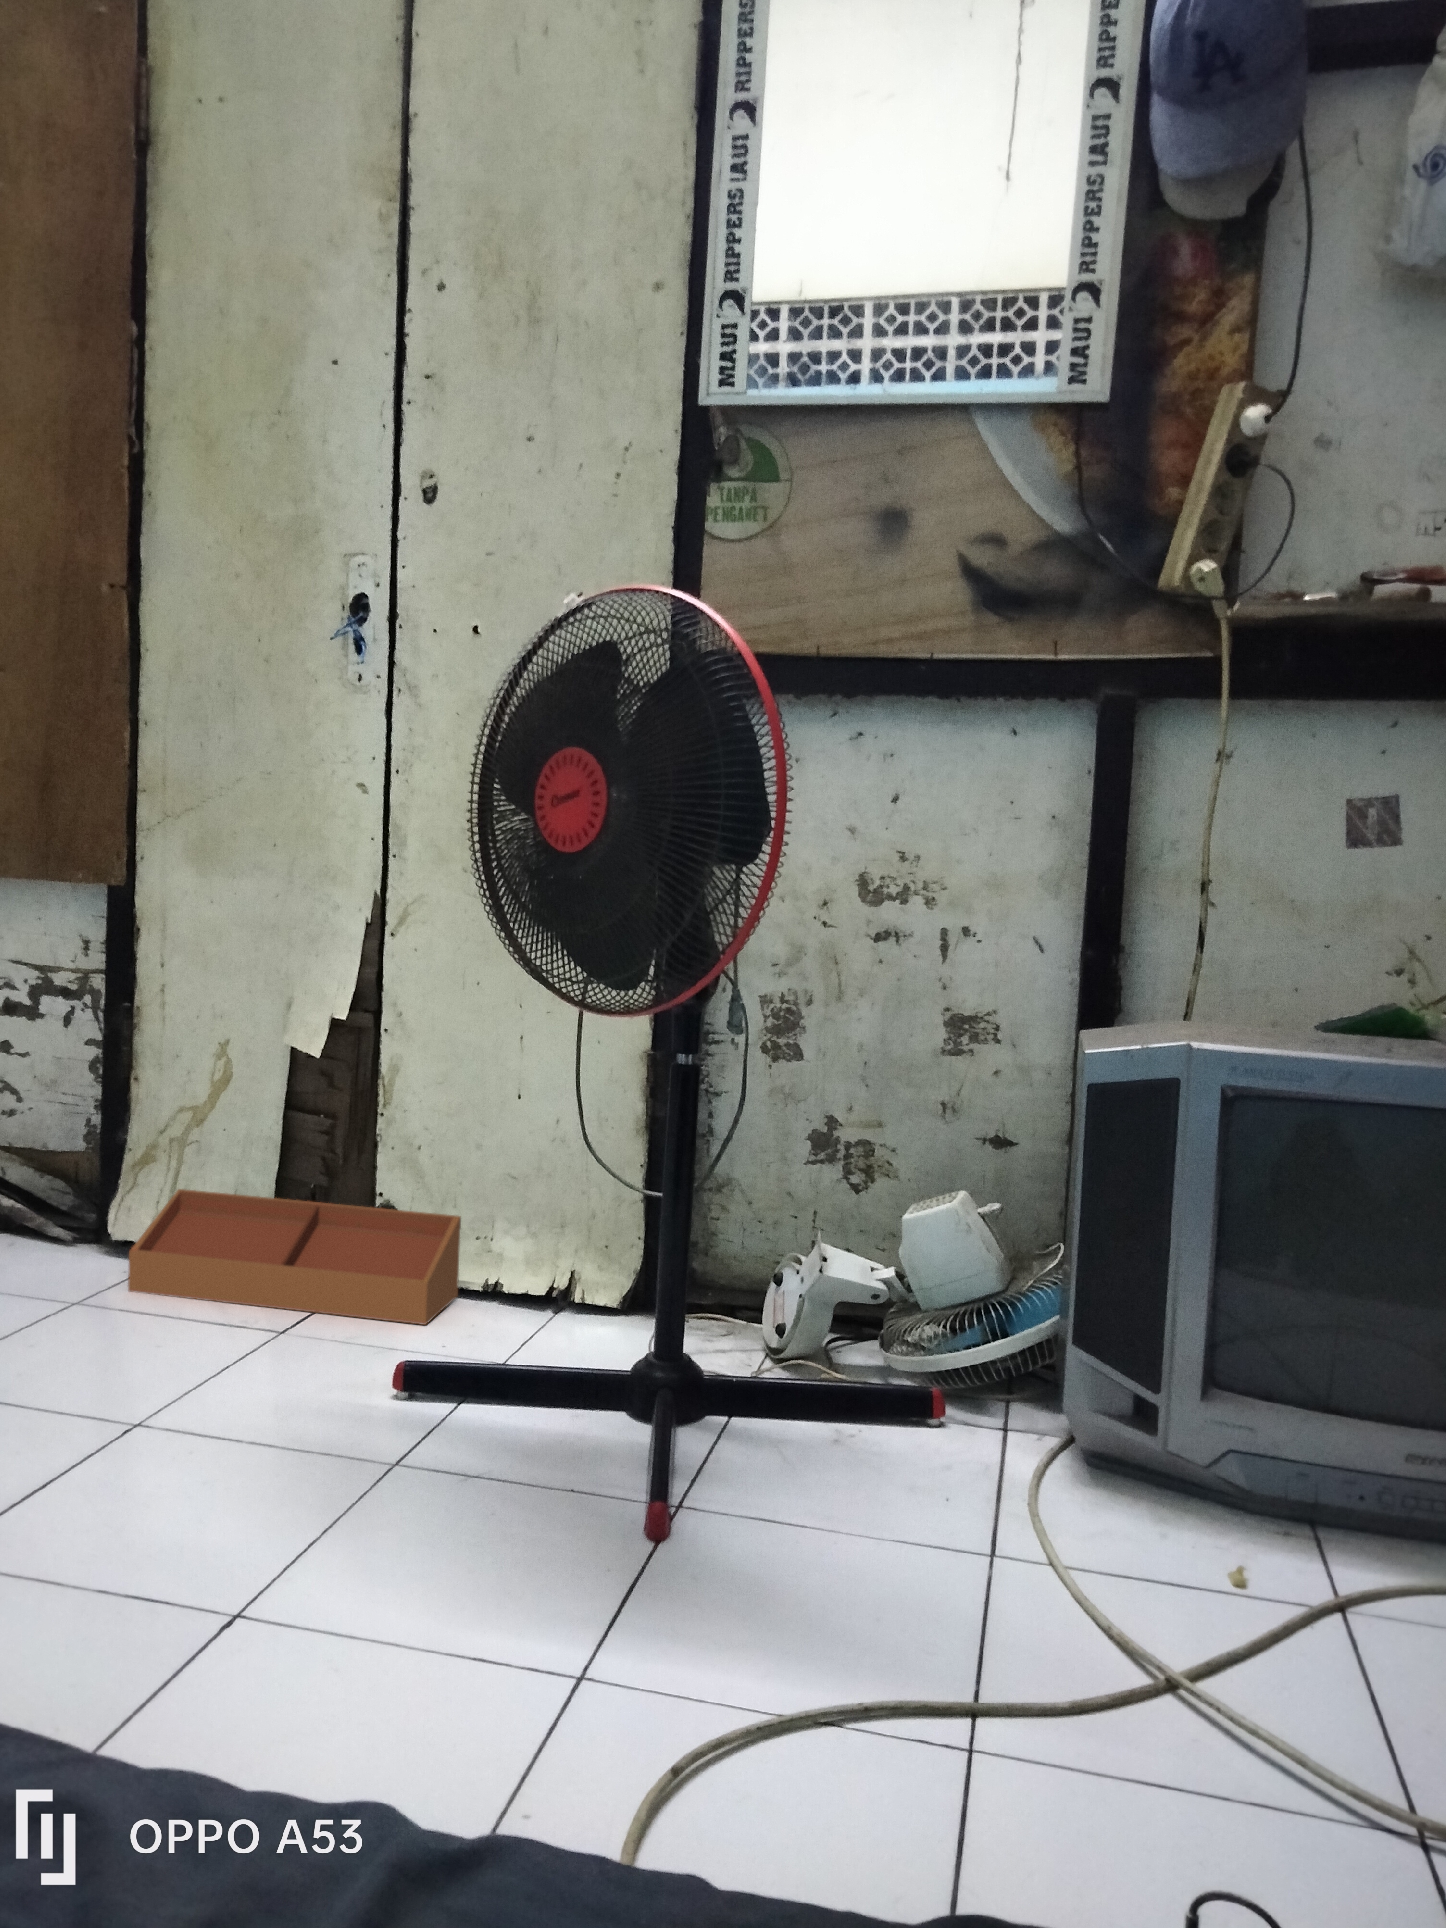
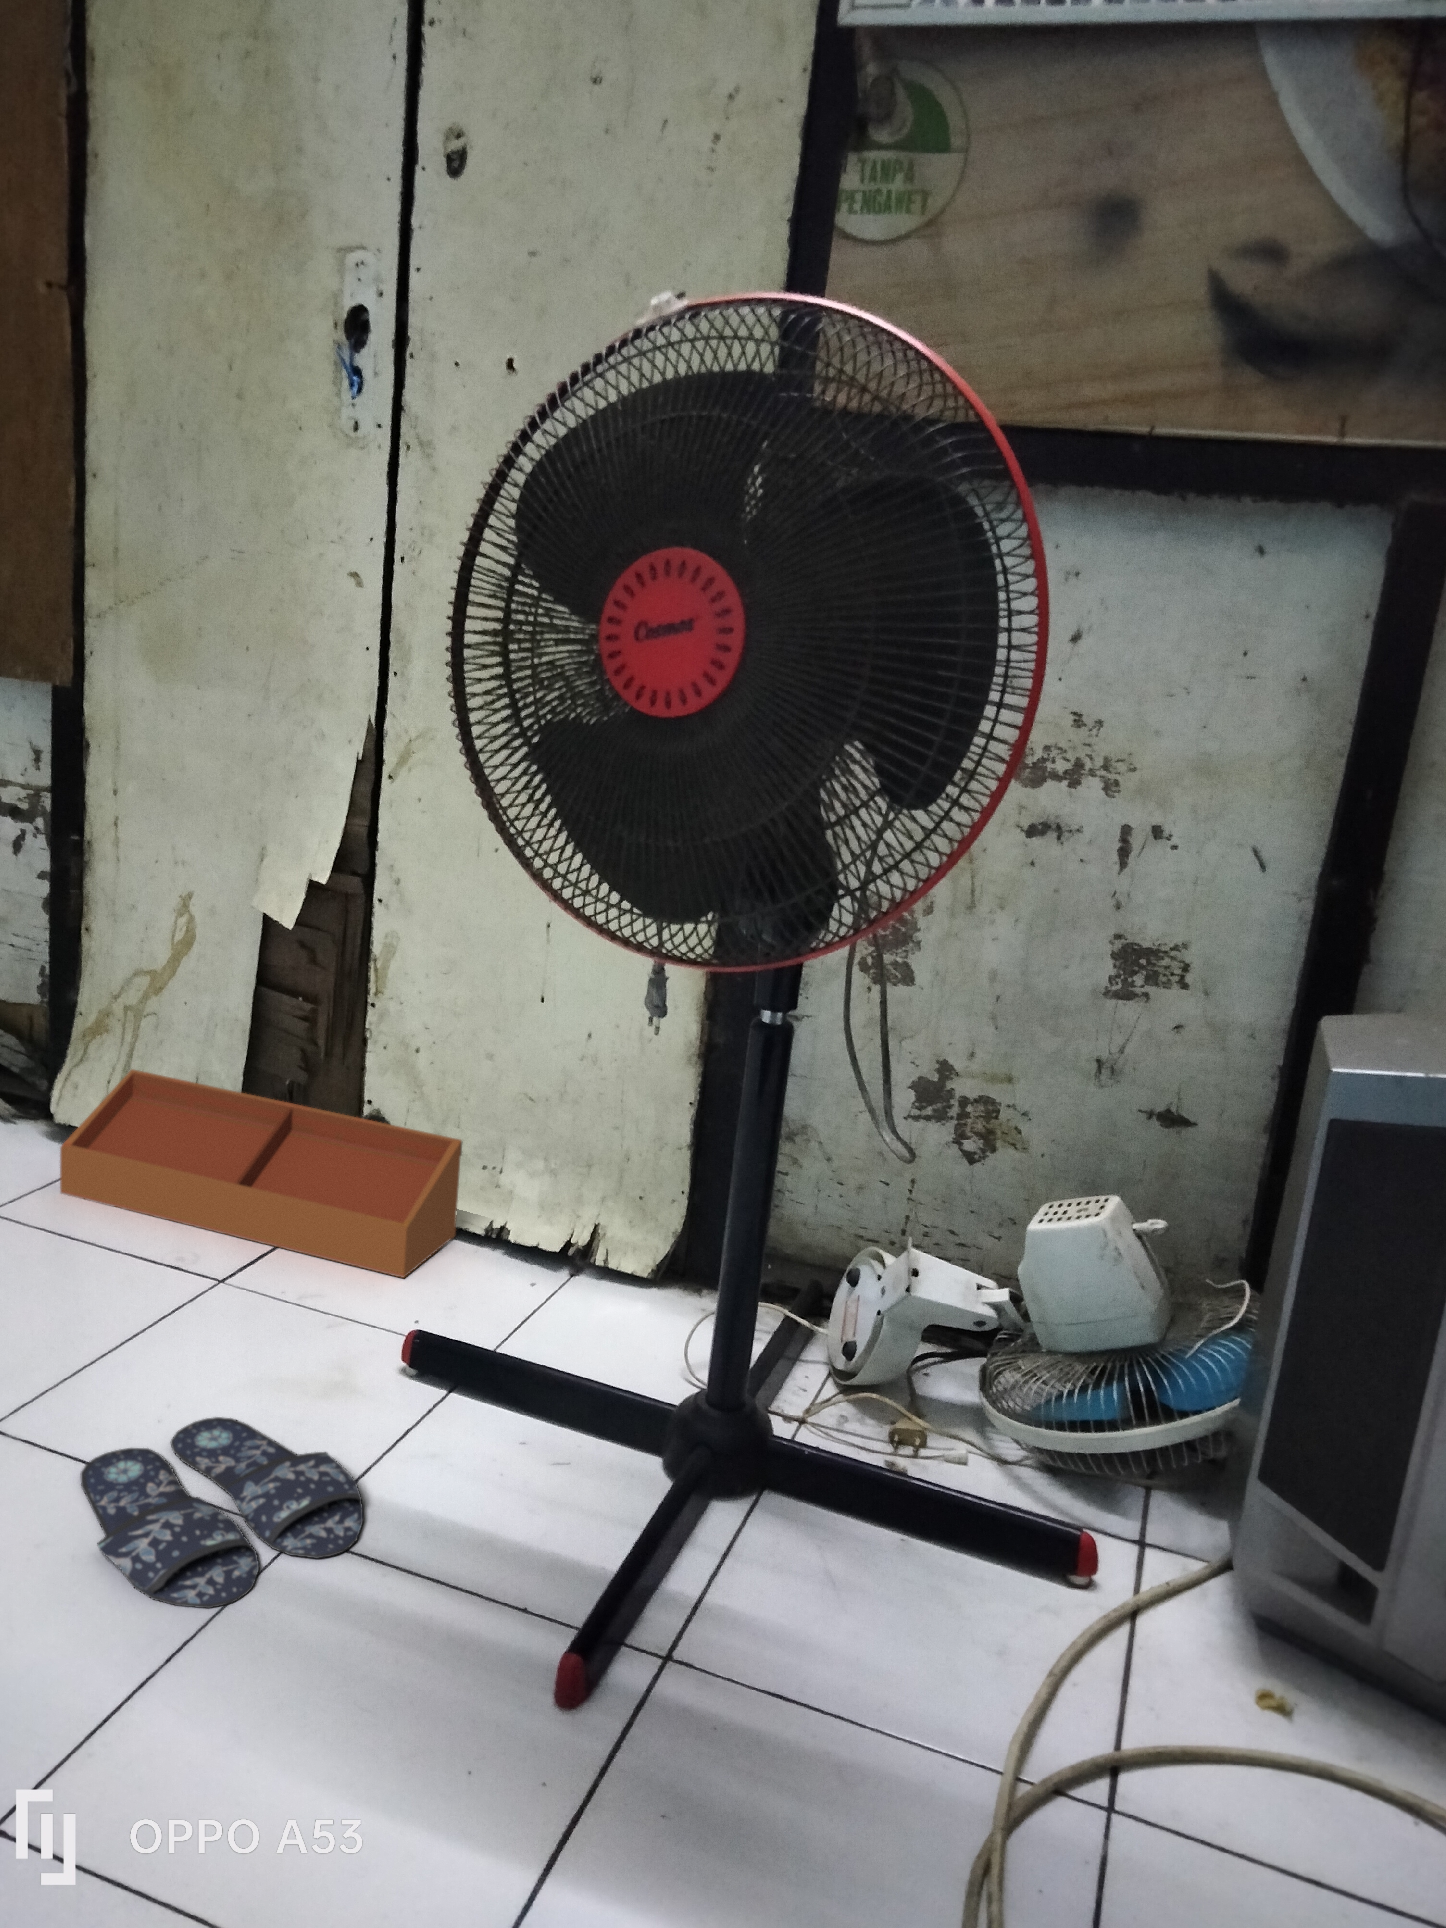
slippers: none [220,1415,444,1522] -> present [81,1417,363,1608]

